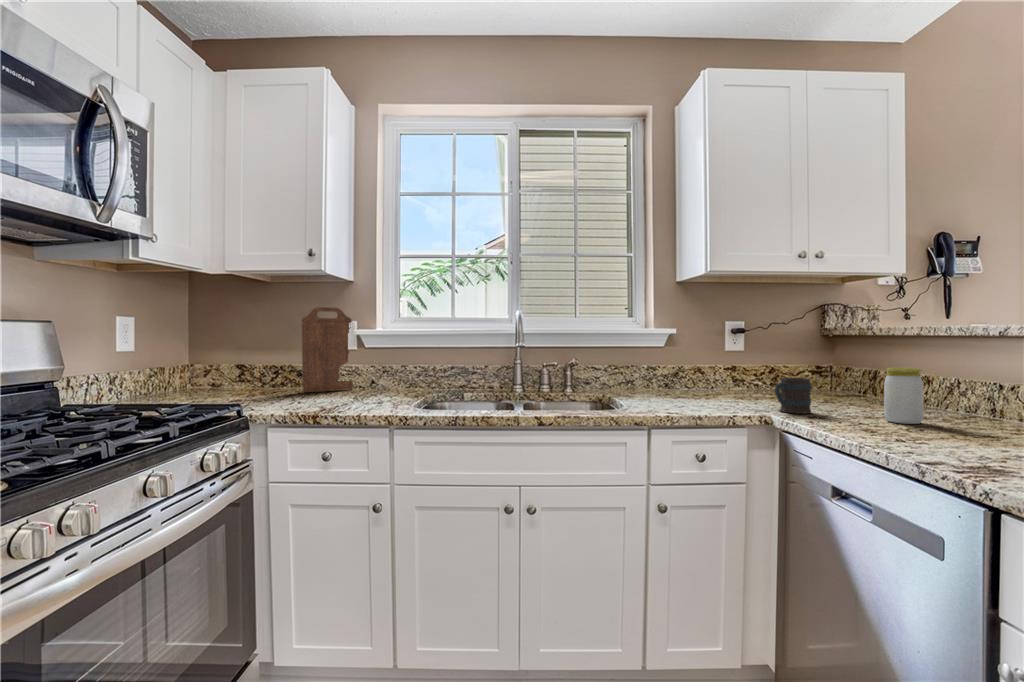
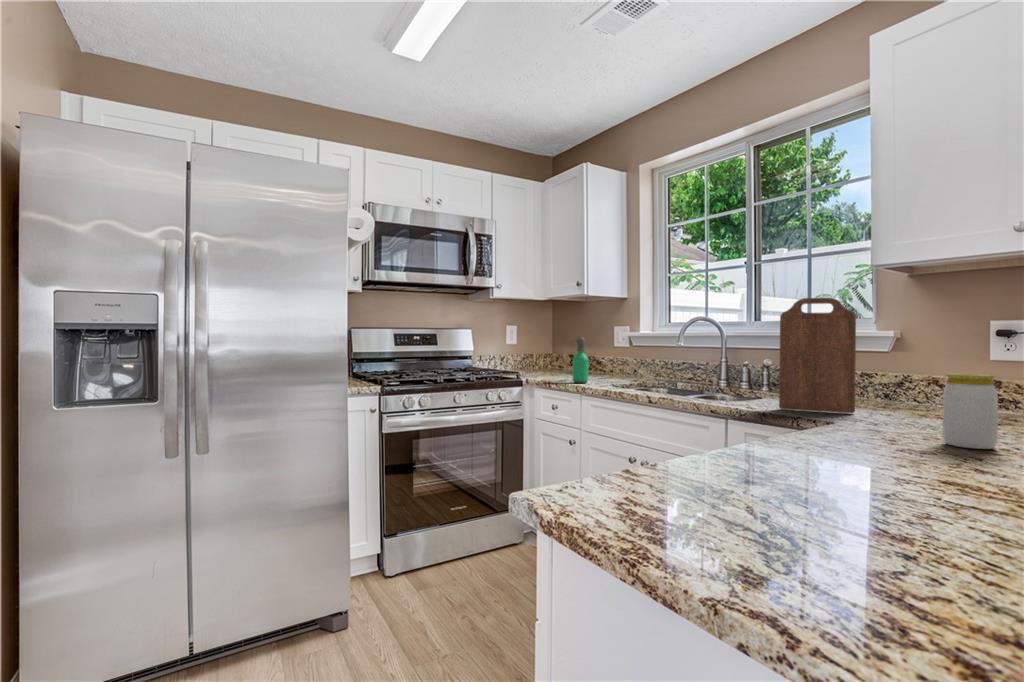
cutting board: present [302,307,353,392] -> present [779,298,856,413]
soap dispenser: none [361,341,386,410] -> present [571,337,589,383]
mug: present [774,378,812,414] -> none [859,384,919,427]

